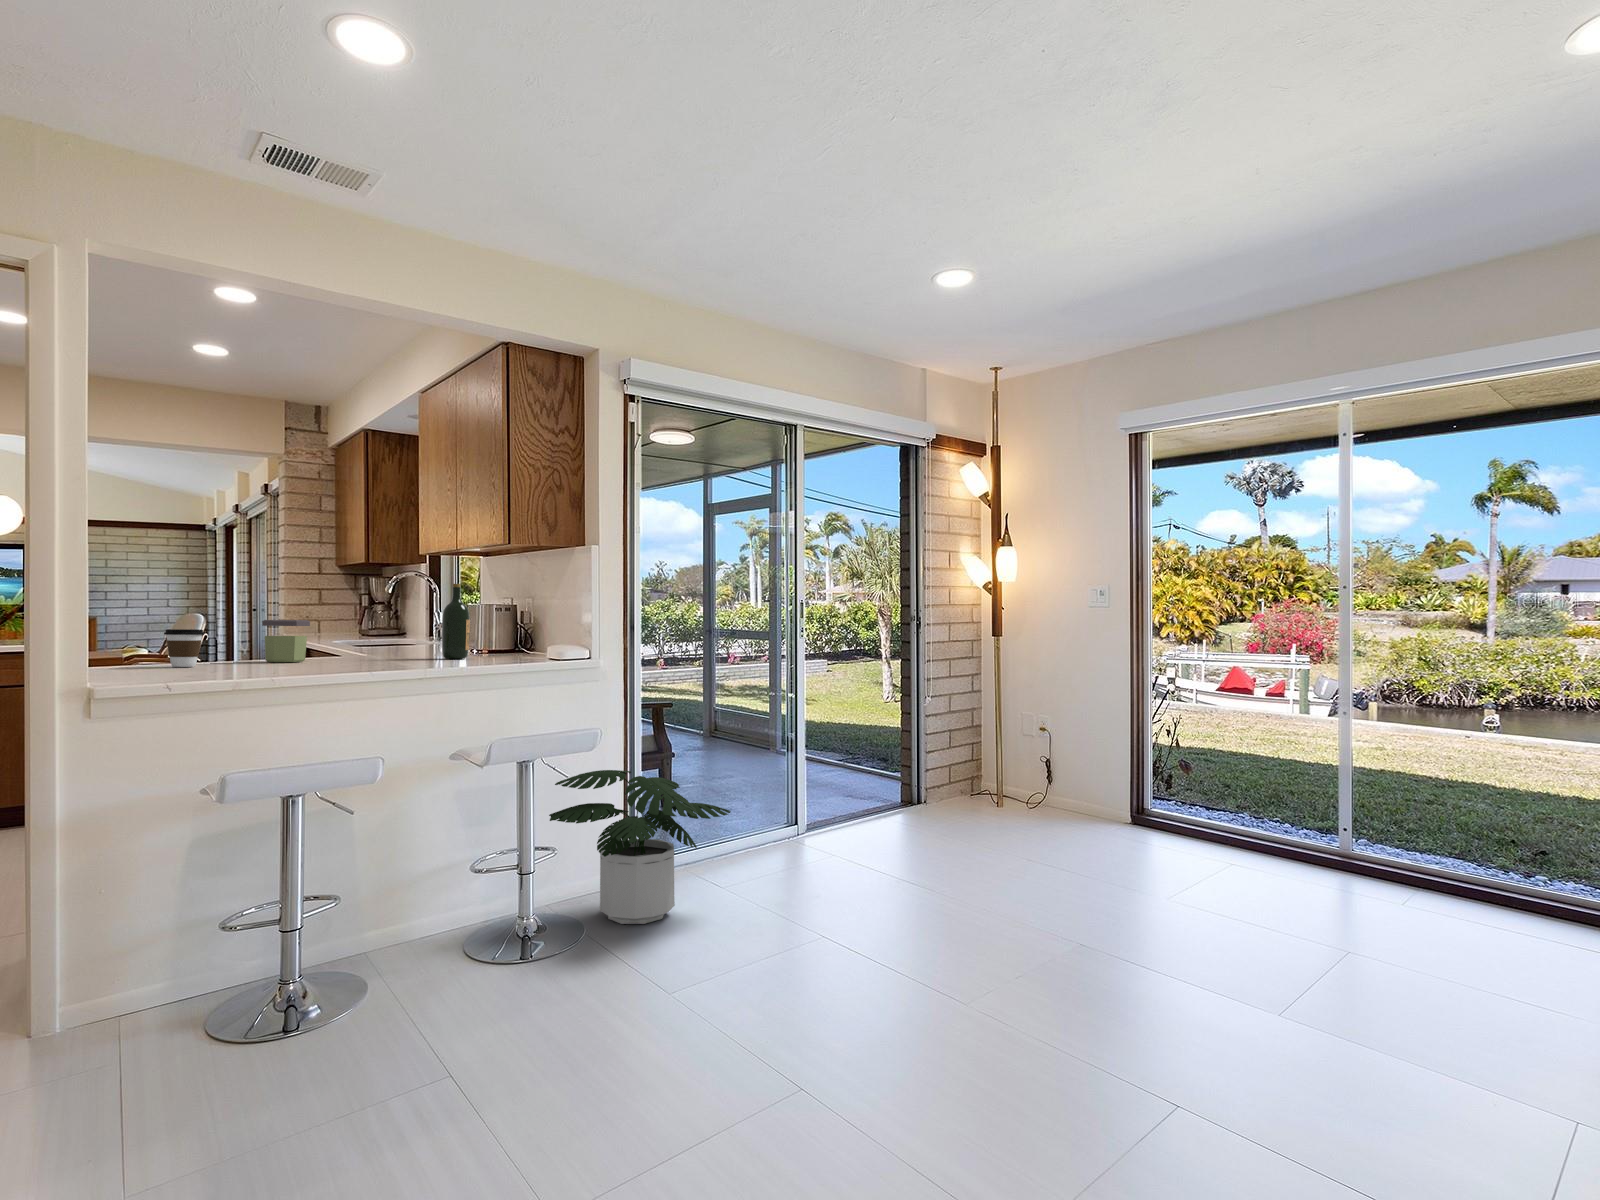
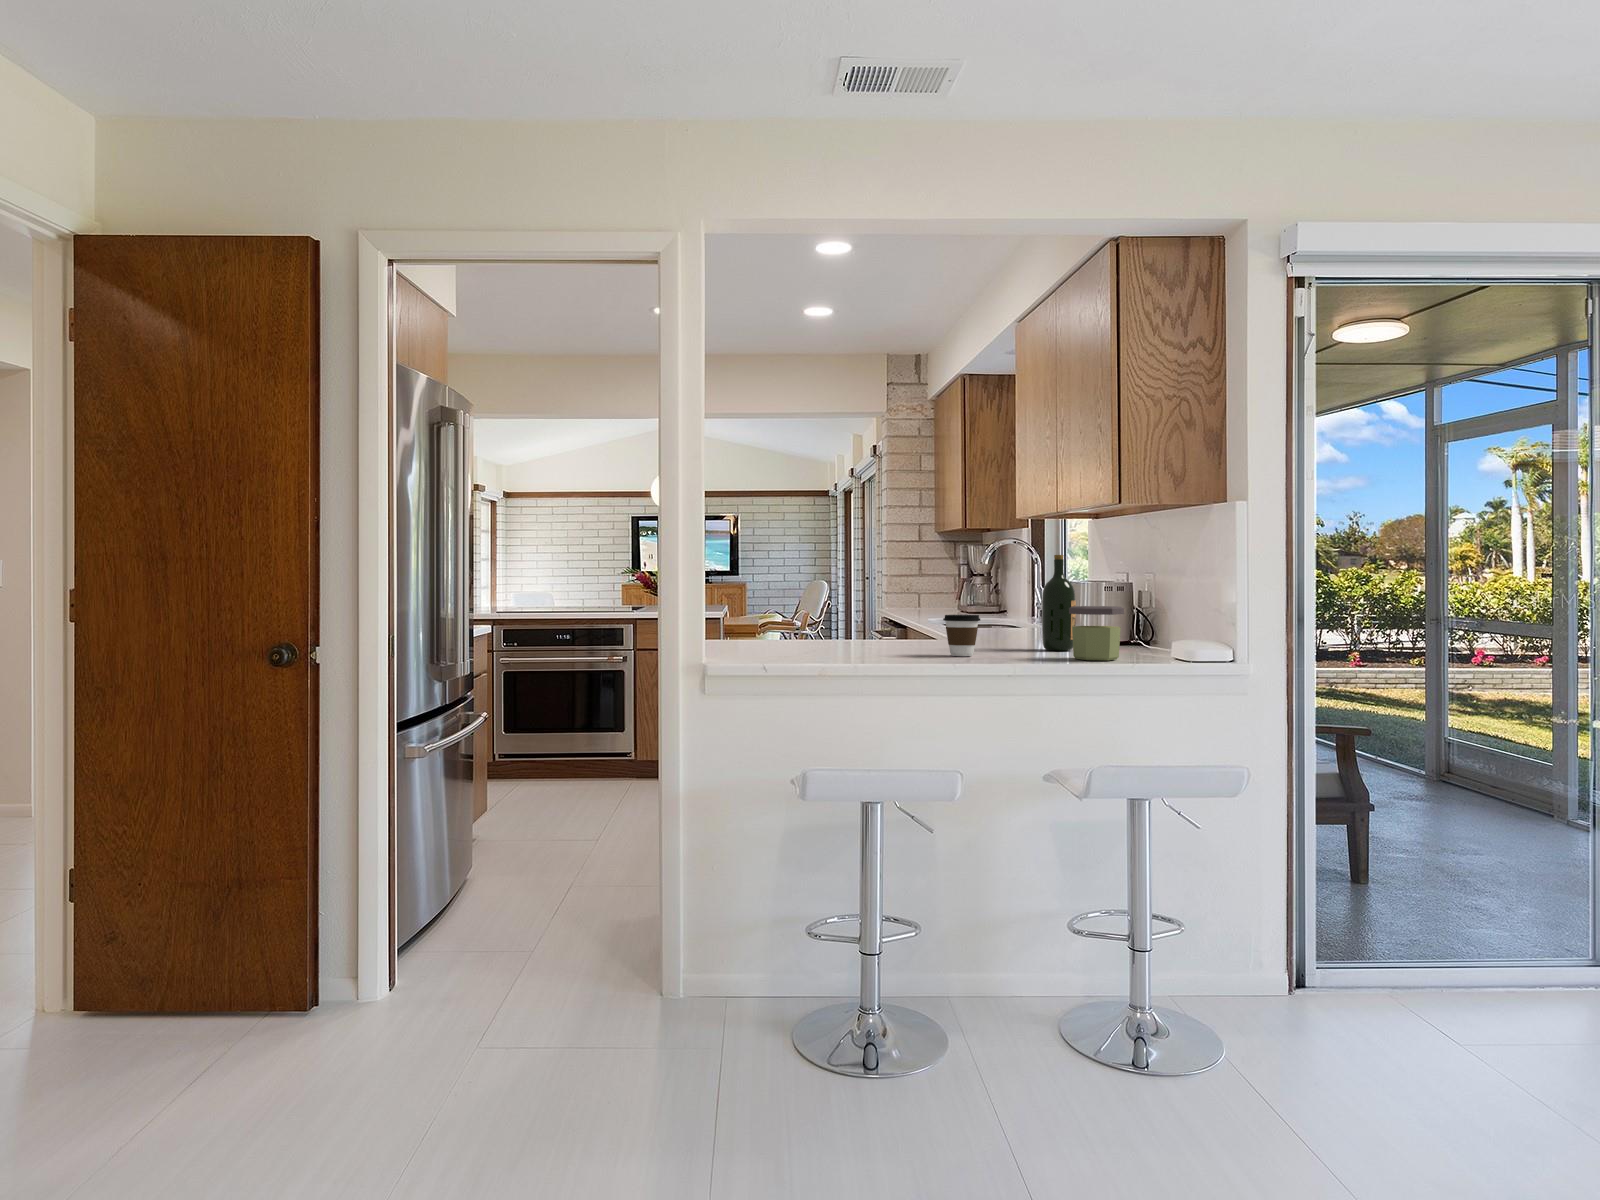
jar: present [262,620,310,662] -> present [1069,606,1124,660]
coffee cup: present [164,629,205,667] -> present [943,615,980,656]
potted plant: present [549,770,731,924] -> none [1181,819,1478,1058]

